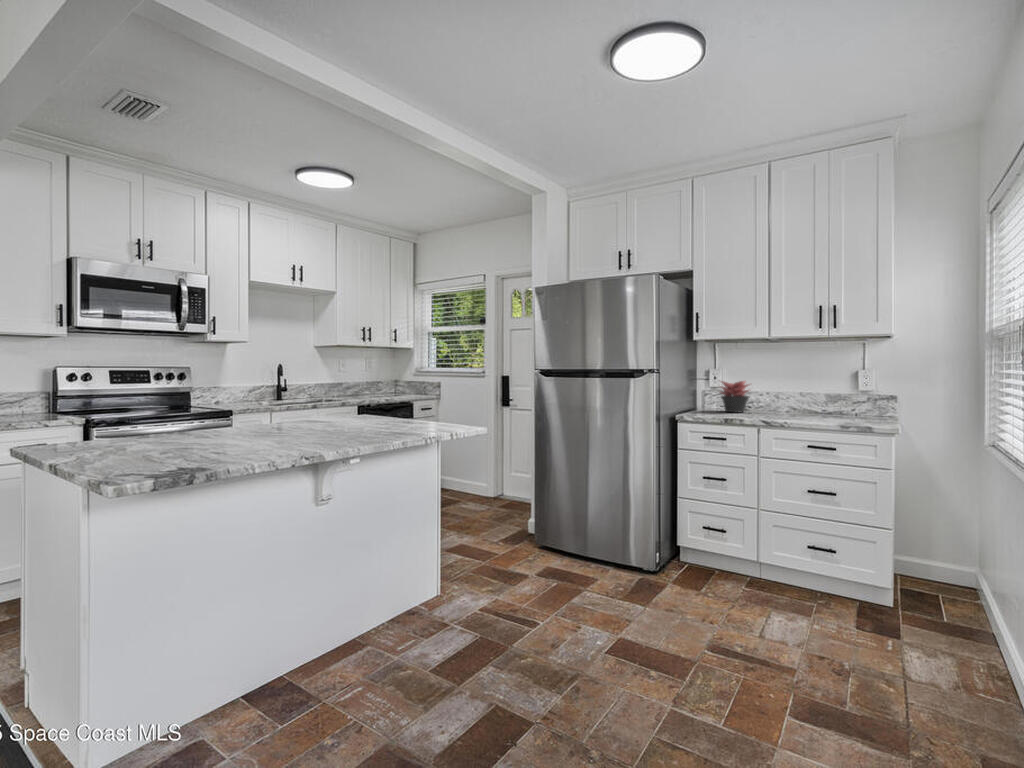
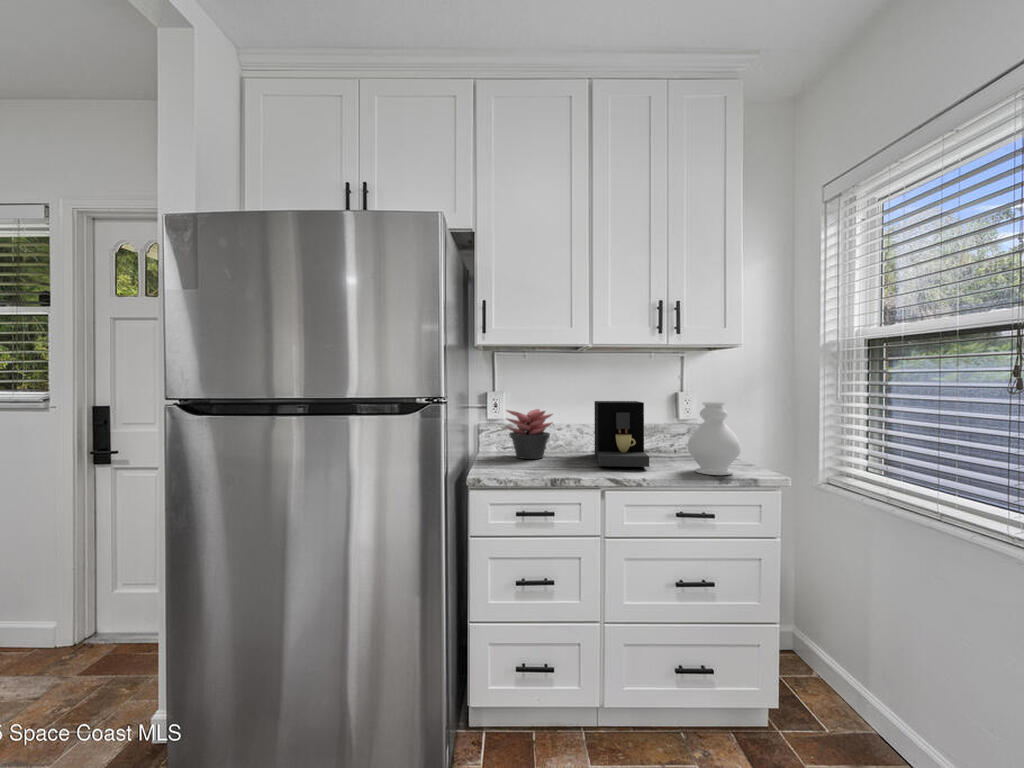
coffee maker: none [769,376,820,418] -> present [594,401,649,467]
decorative vase: none [831,376,871,425] -> present [688,402,741,475]

